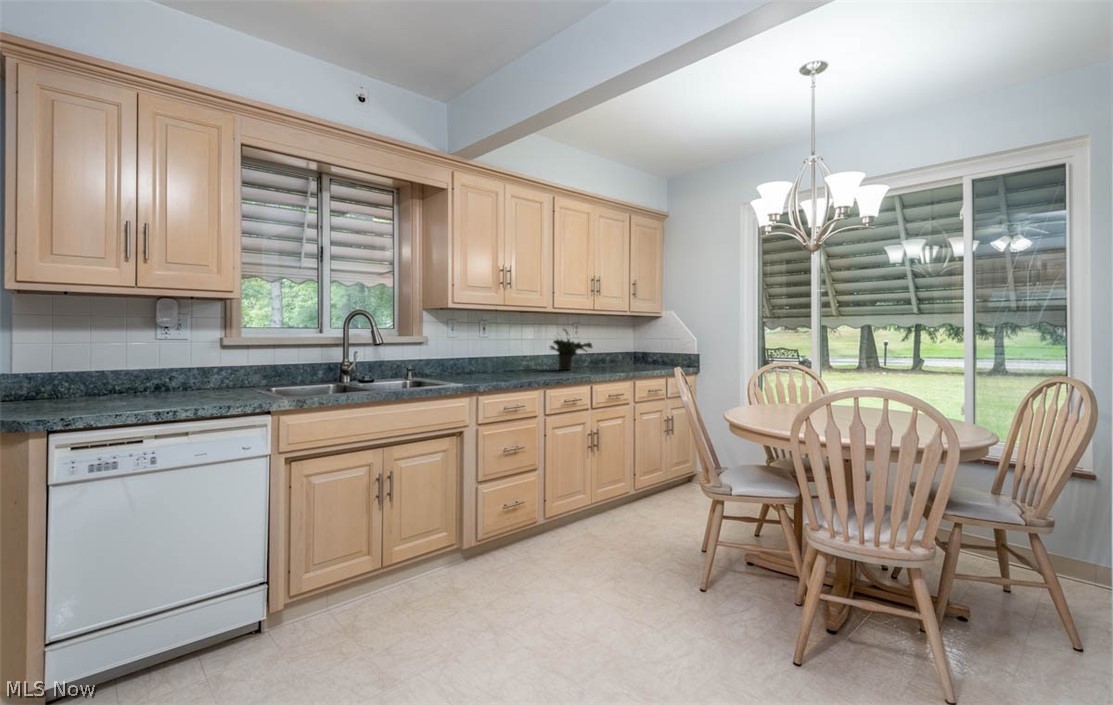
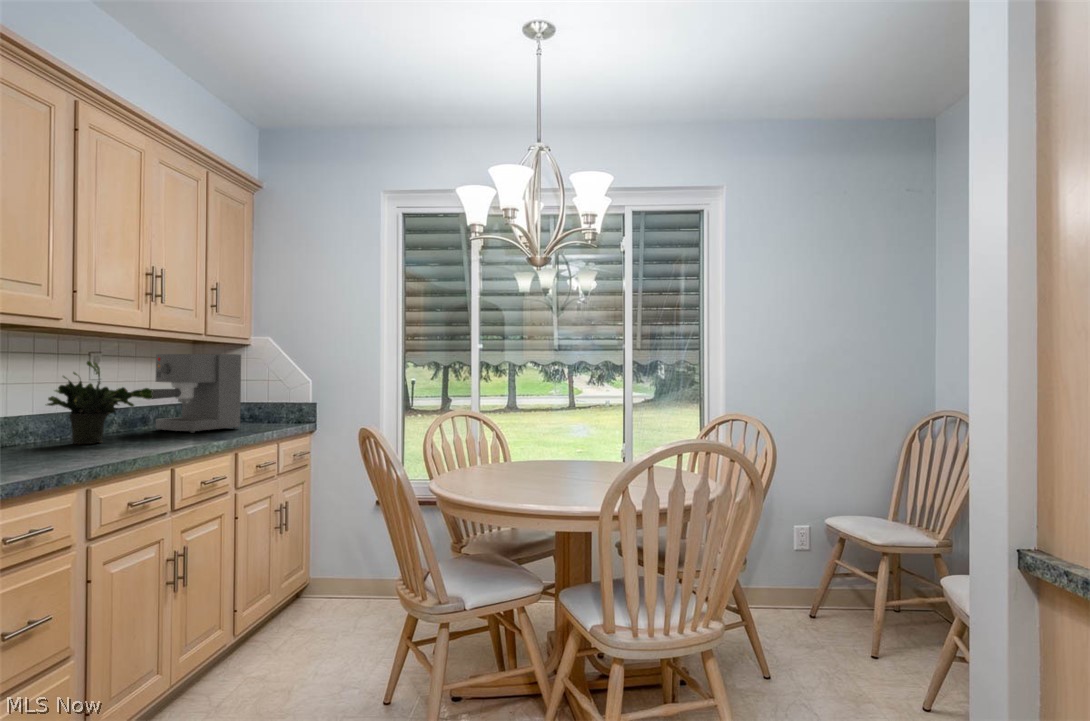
coffee maker: none [596,323,648,369] -> present [151,354,241,433]

